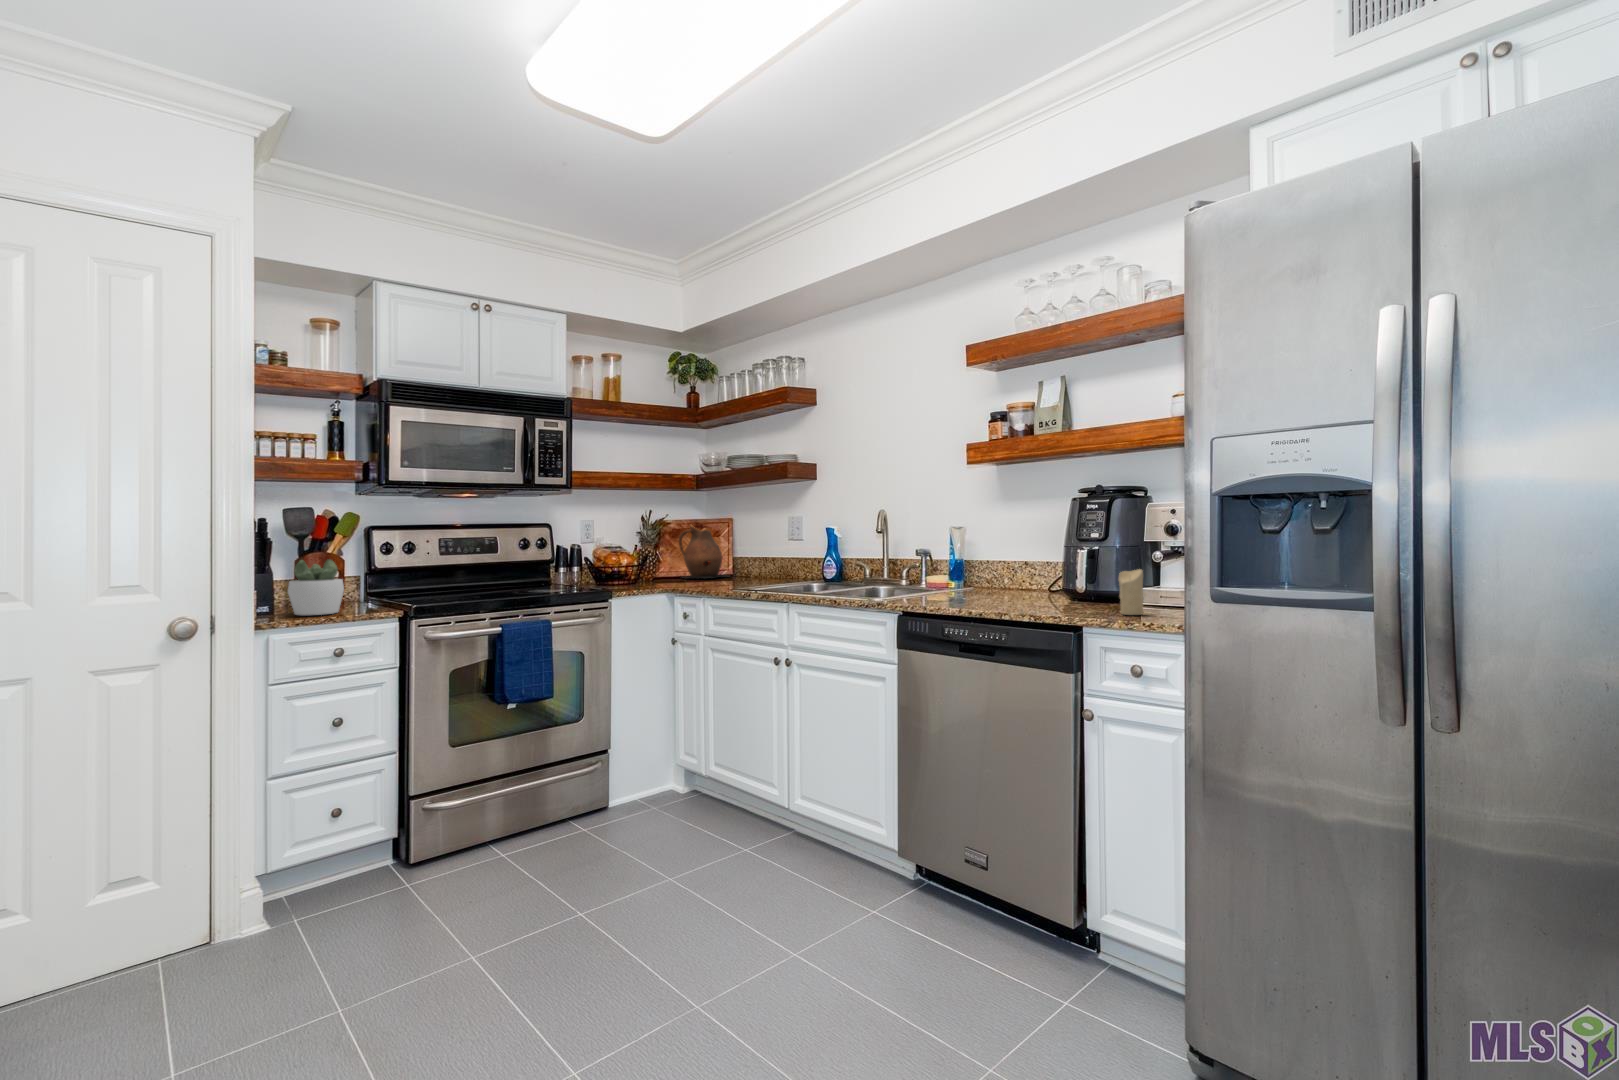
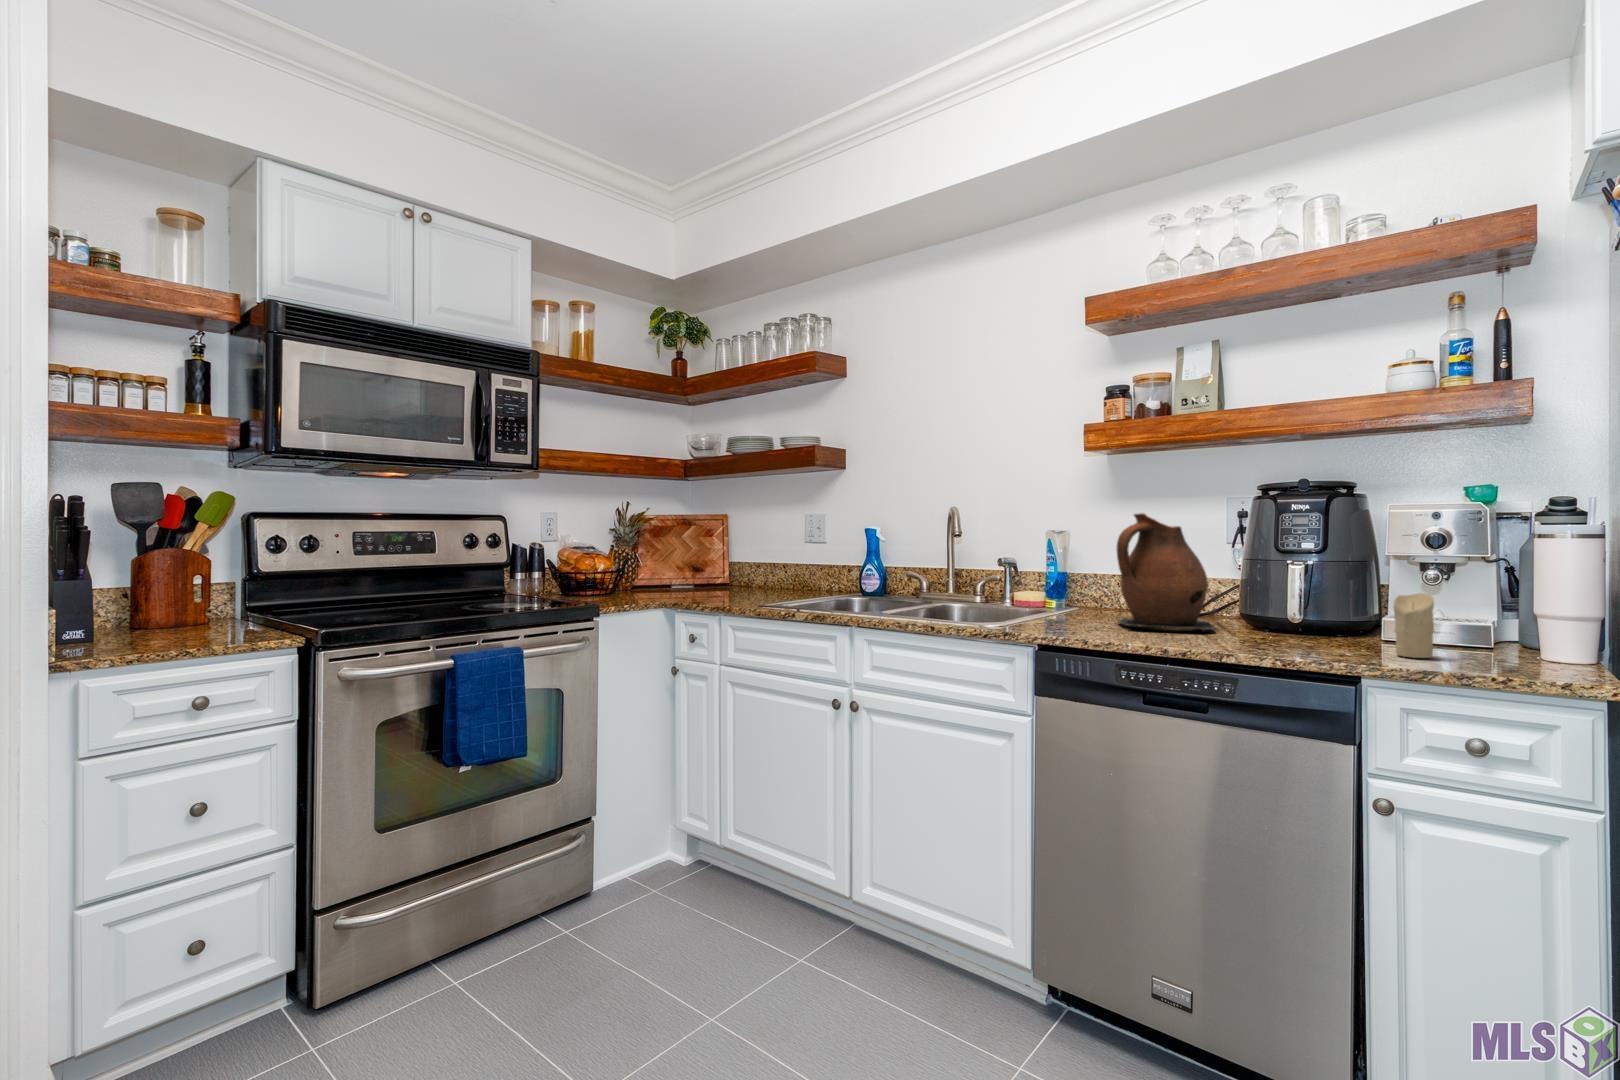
ceramic pitcher: present [679,524,723,578] -> present [1116,513,1215,631]
succulent plant: present [288,559,344,616] -> none [113,561,210,649]

